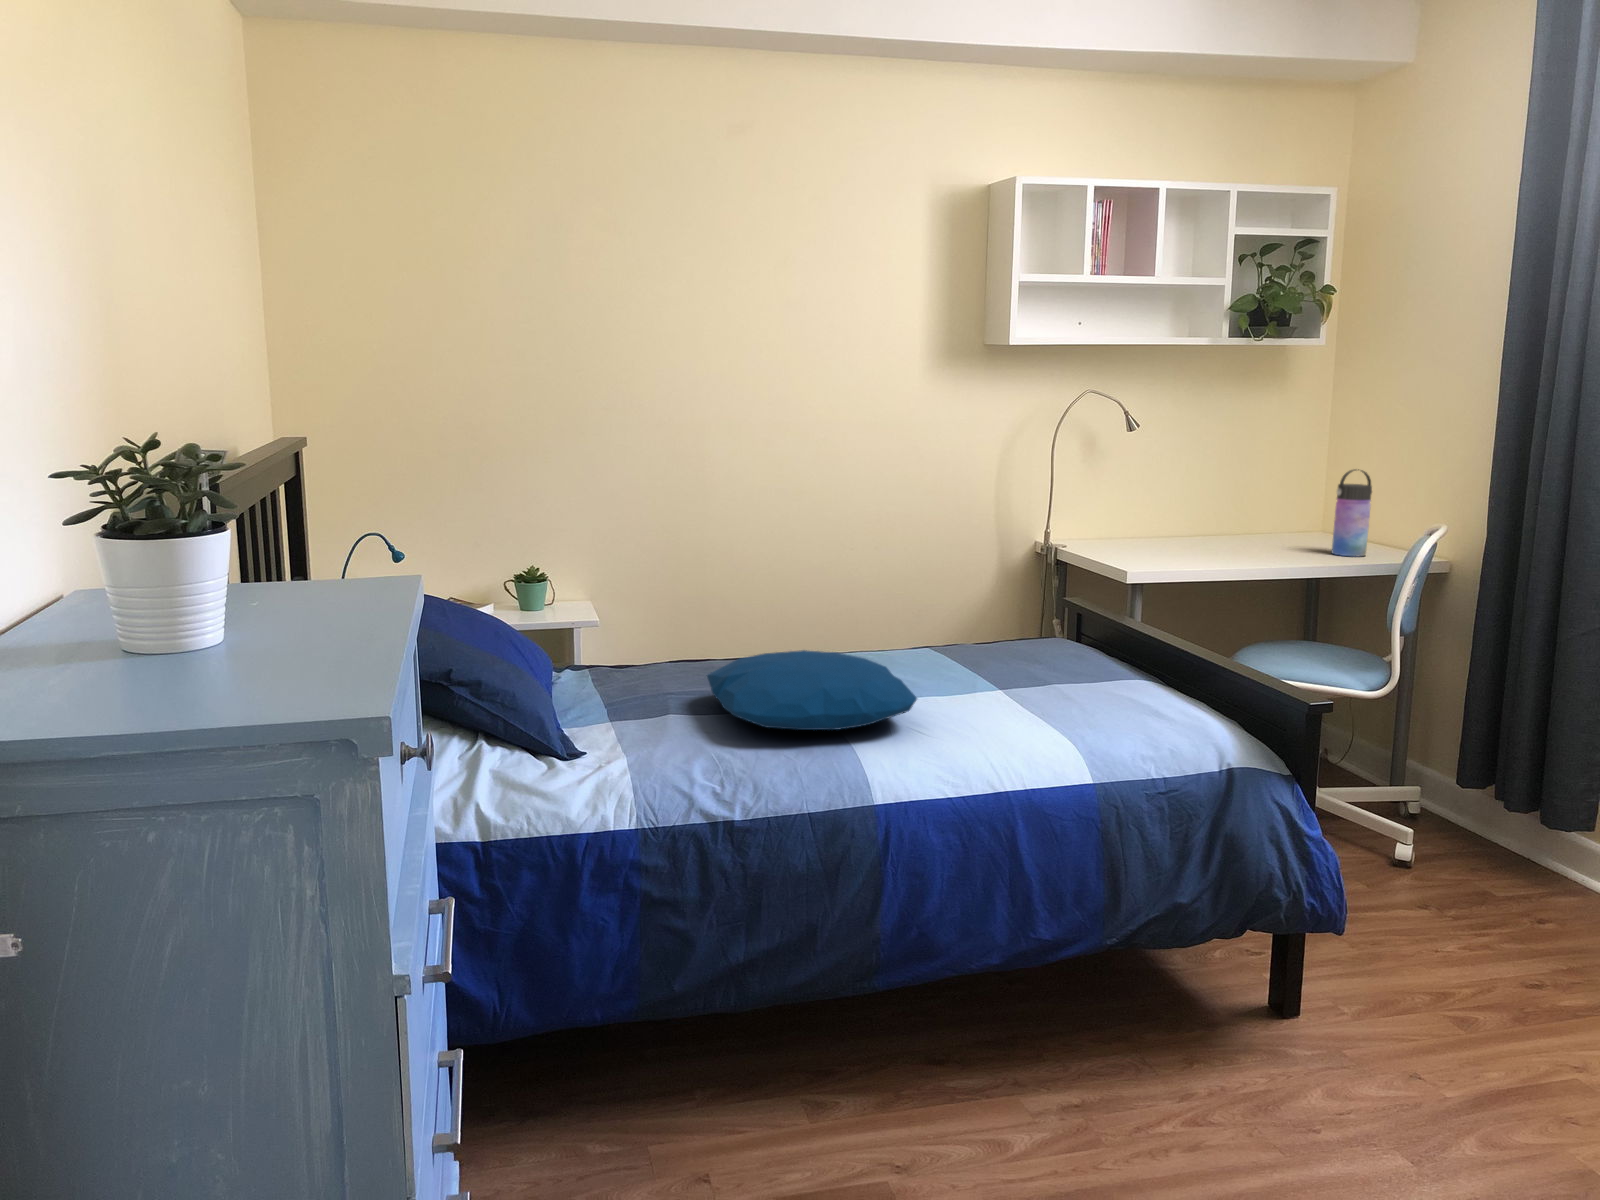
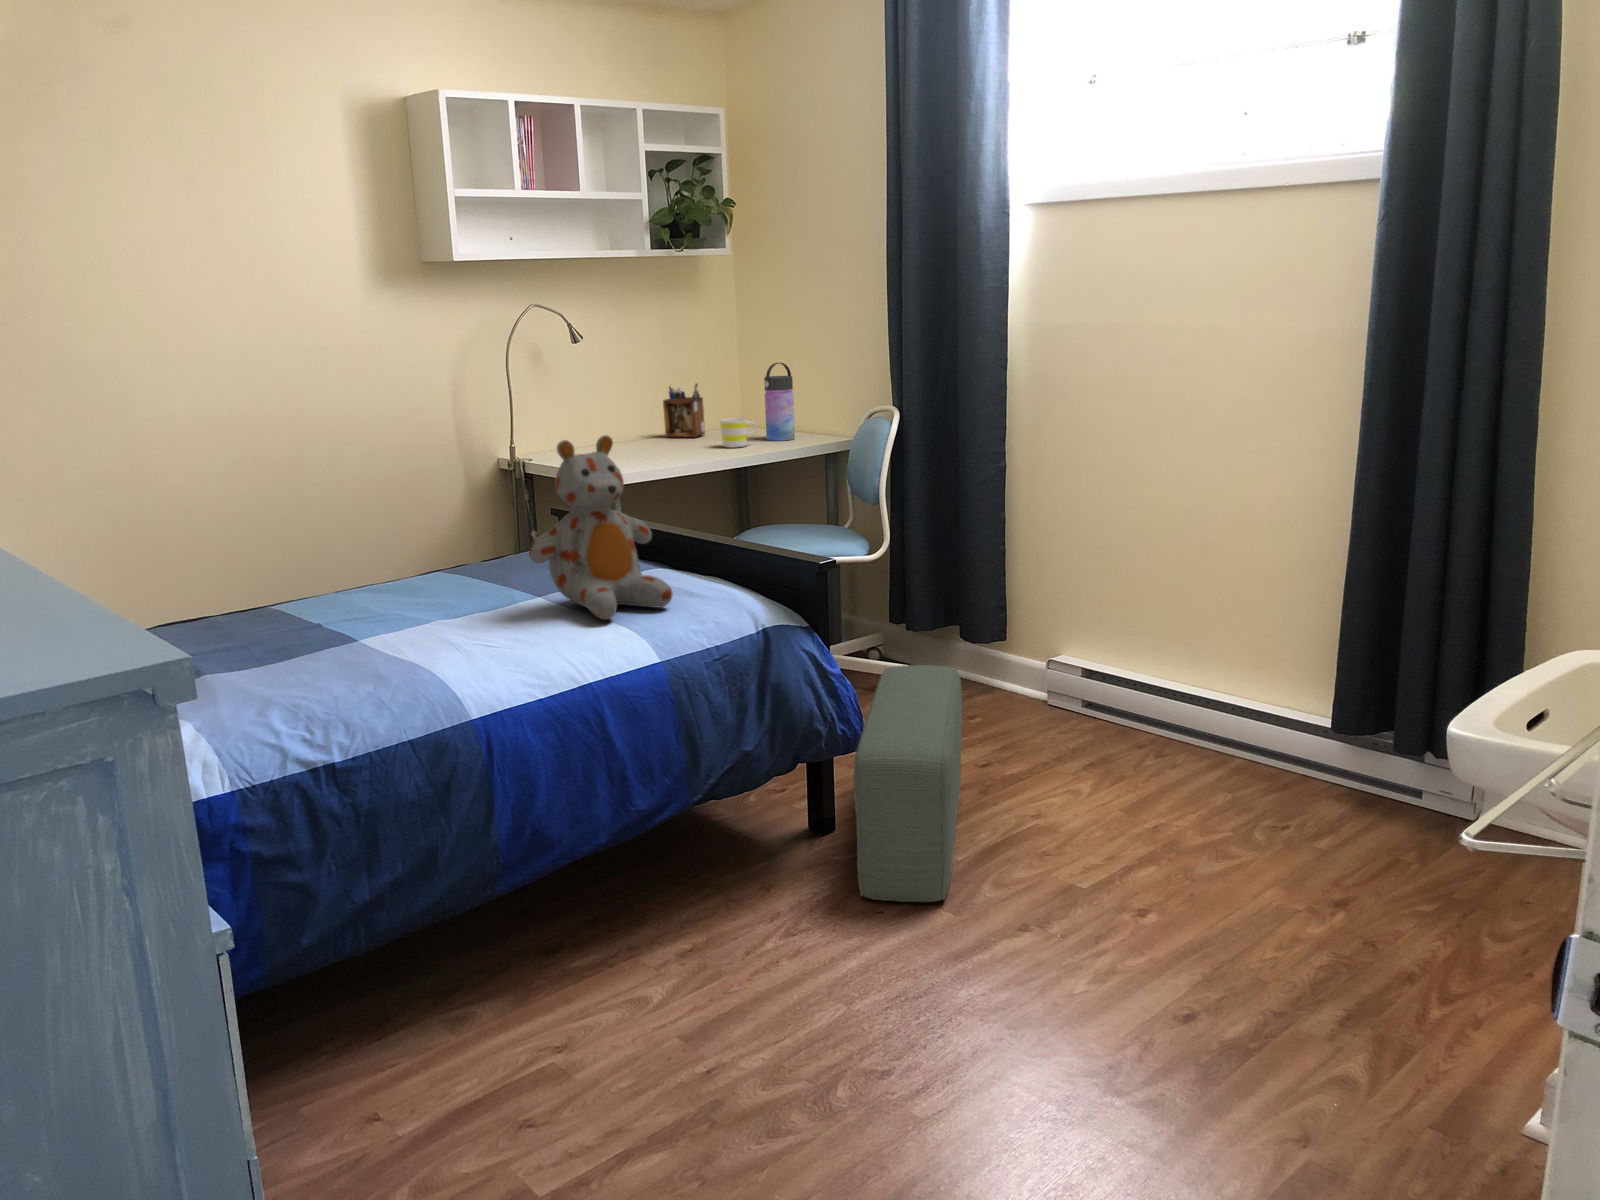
desk organizer: none [1220,482,1268,542] -> present [663,384,705,437]
mug: none [1275,526,1318,558] -> present [720,418,757,448]
stuffed bear: none [986,533,1130,727] -> present [529,435,672,620]
pillow: present [707,650,917,730] -> none [241,584,479,667]
pouf: none [1297,839,1493,1139] -> present [854,665,962,902]

